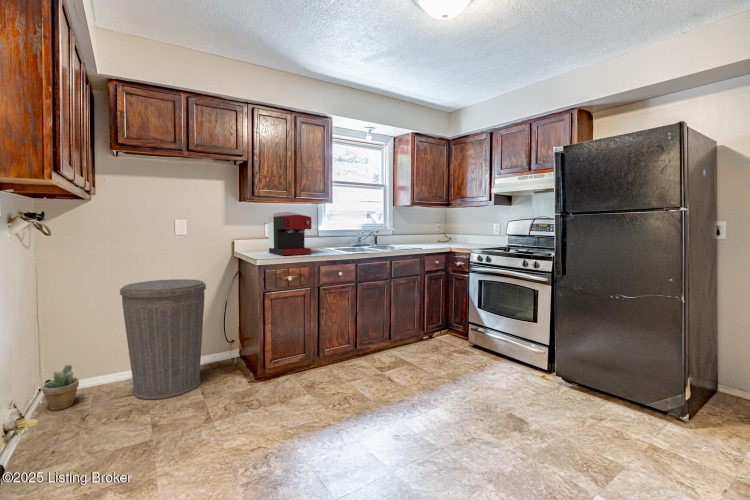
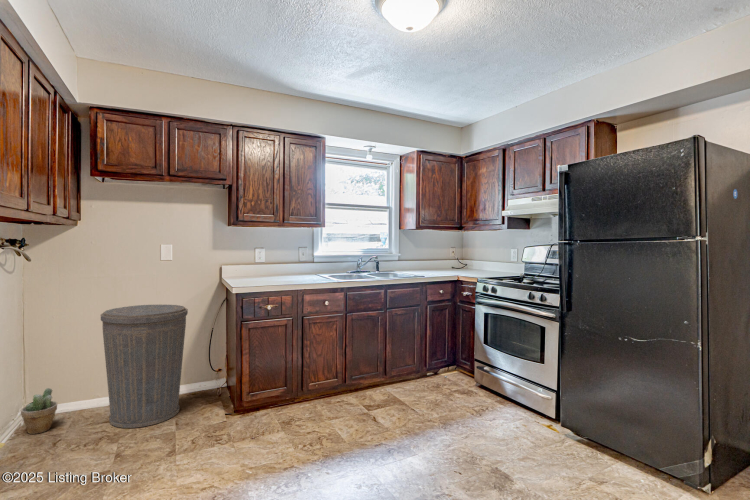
coffee maker: present [269,212,311,255] -> none [257,236,299,282]

